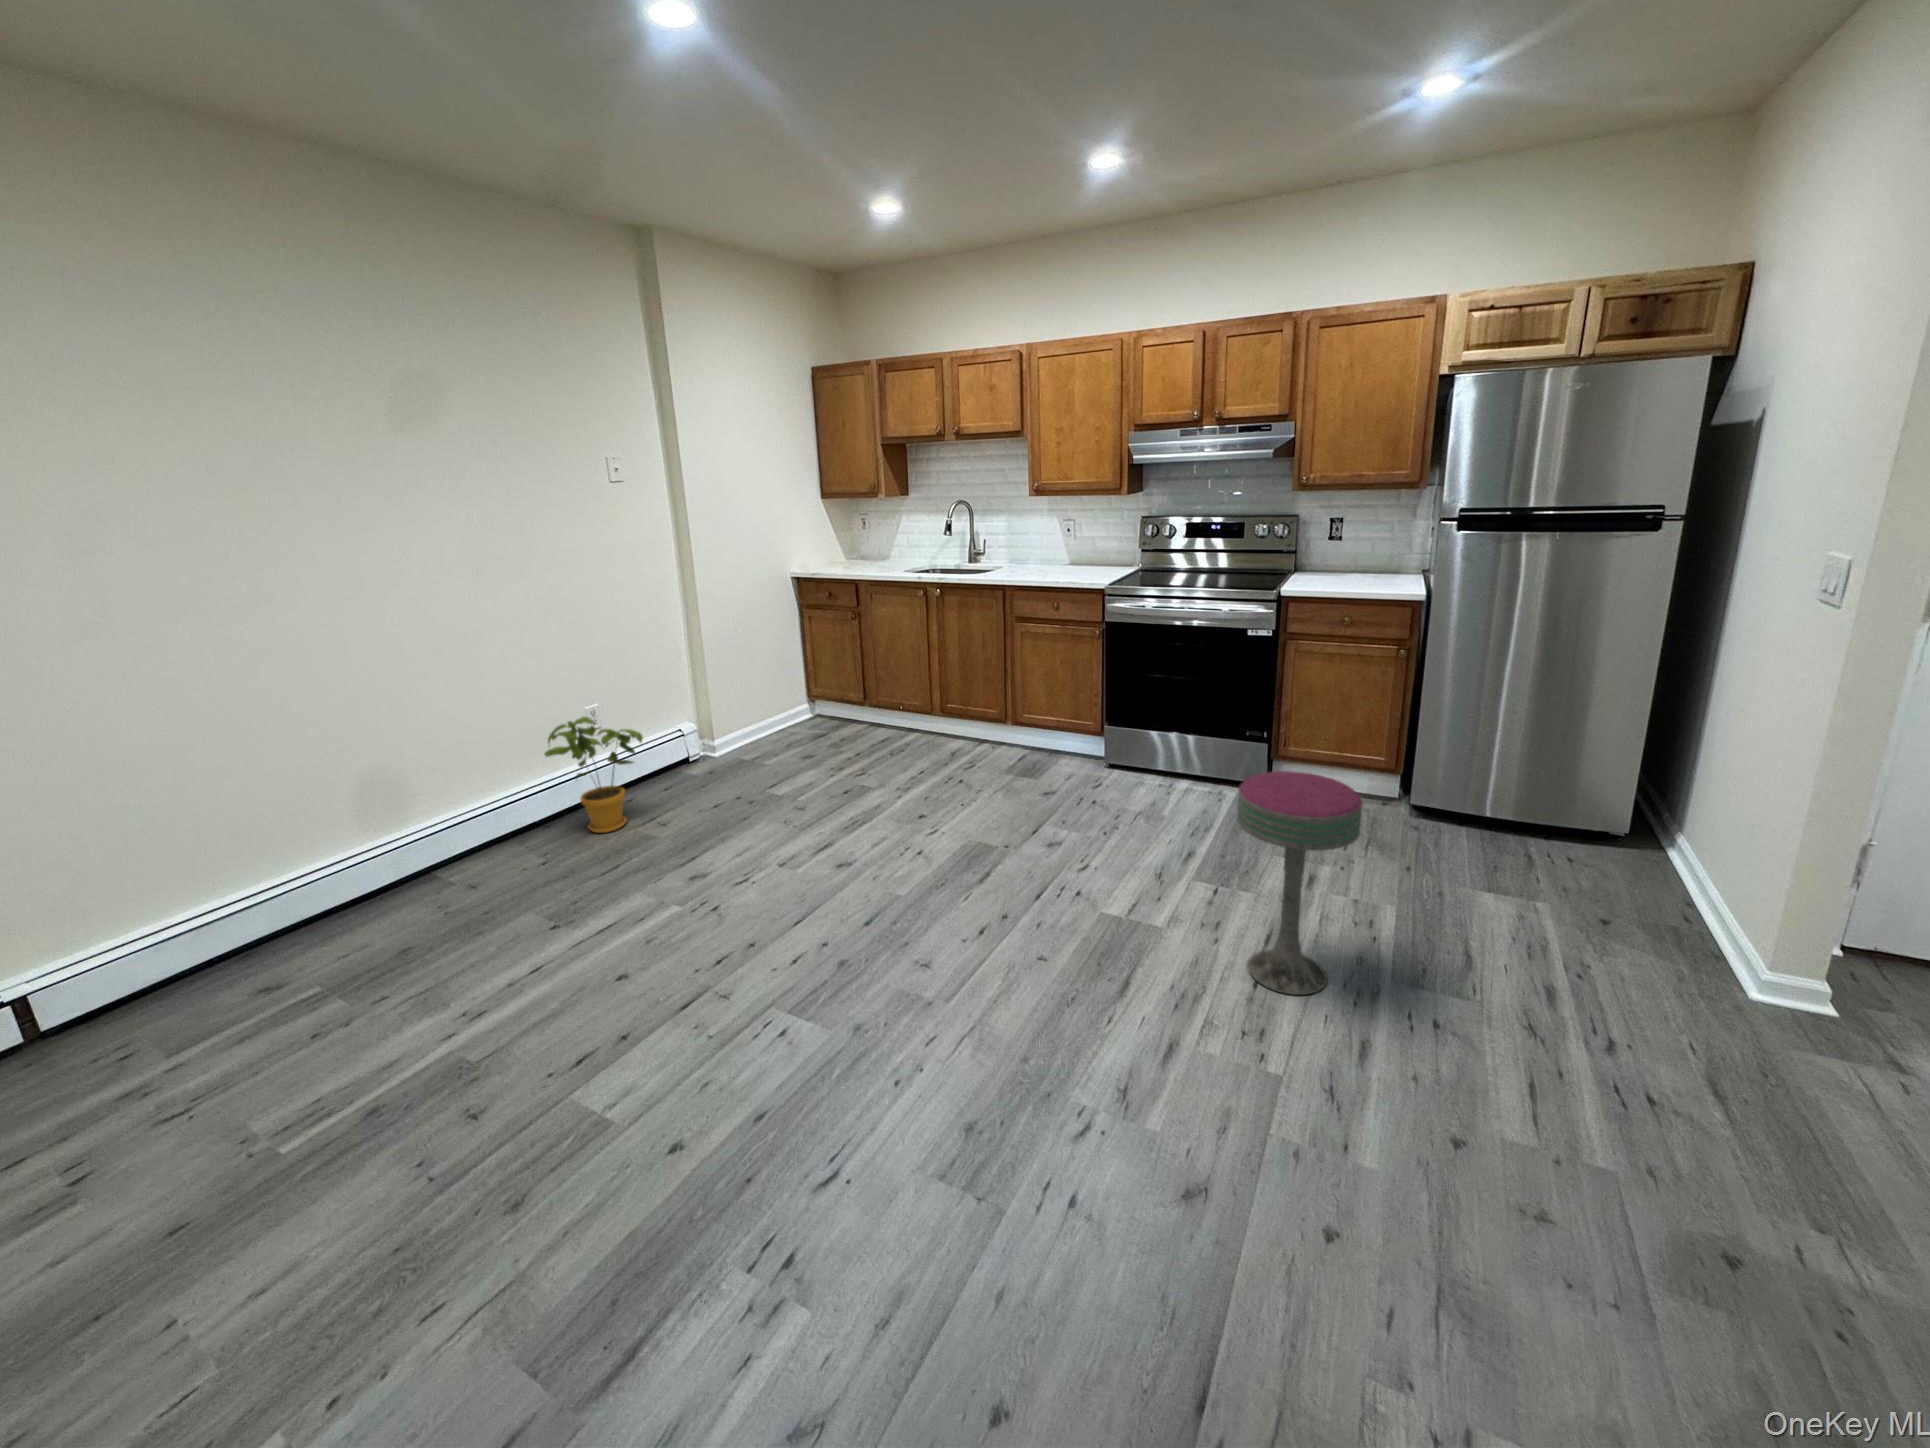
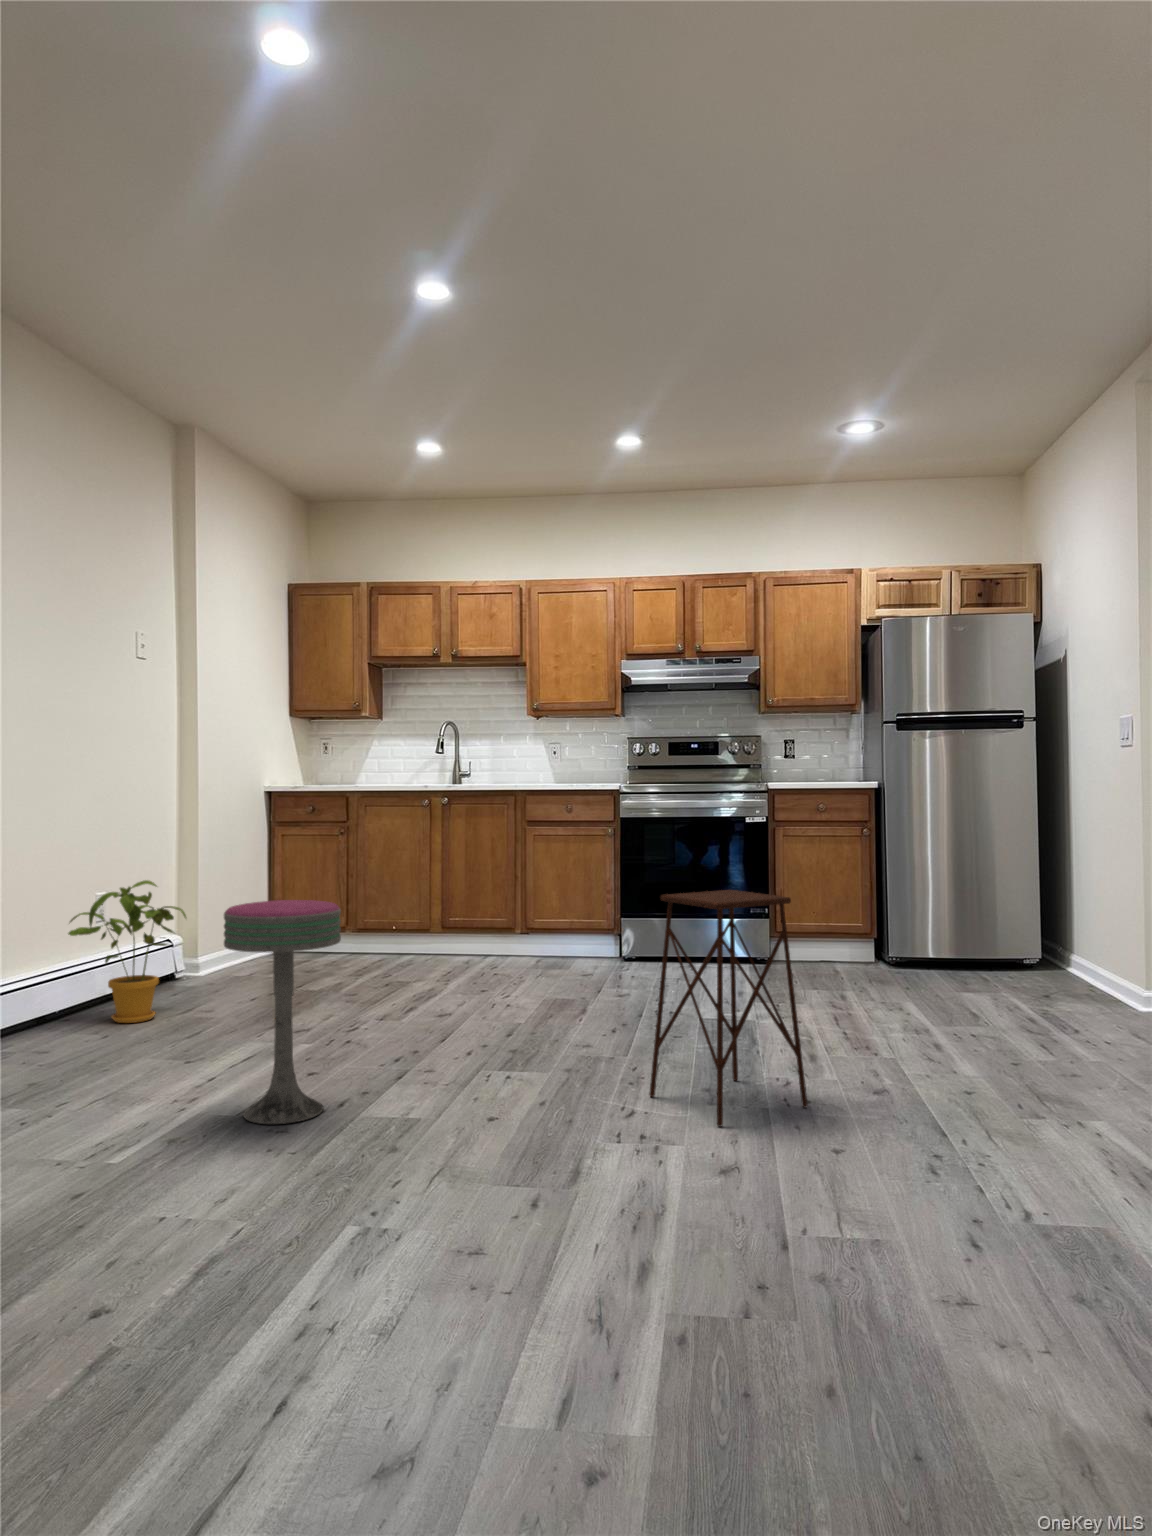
bar stool: present [1237,771,1363,995] -> present [224,900,341,1124]
side table: none [918,875,1090,1217] -> present [649,890,808,1126]

